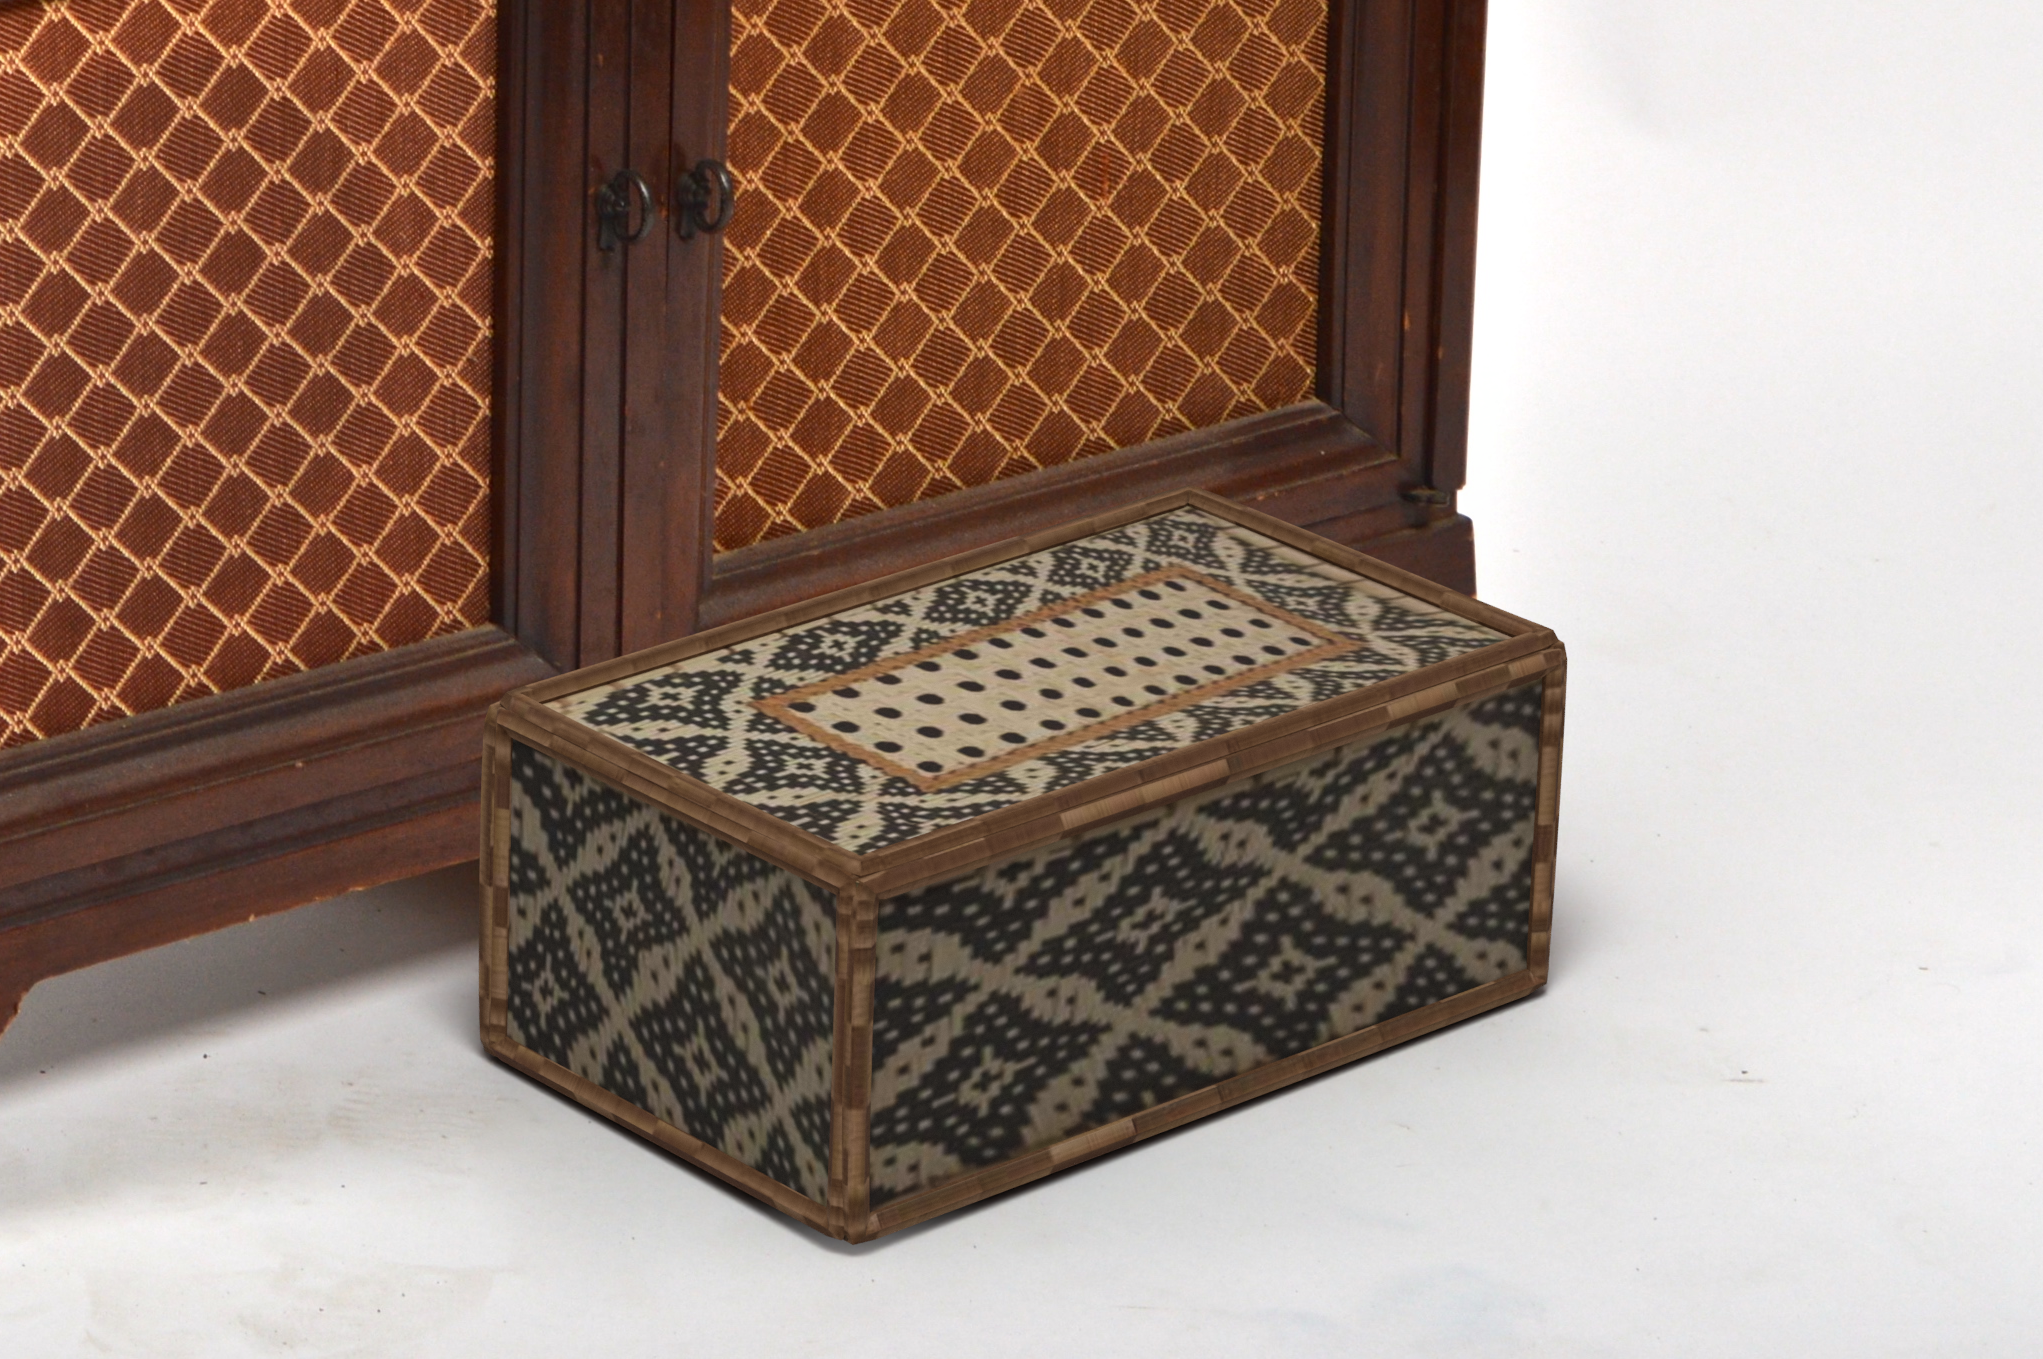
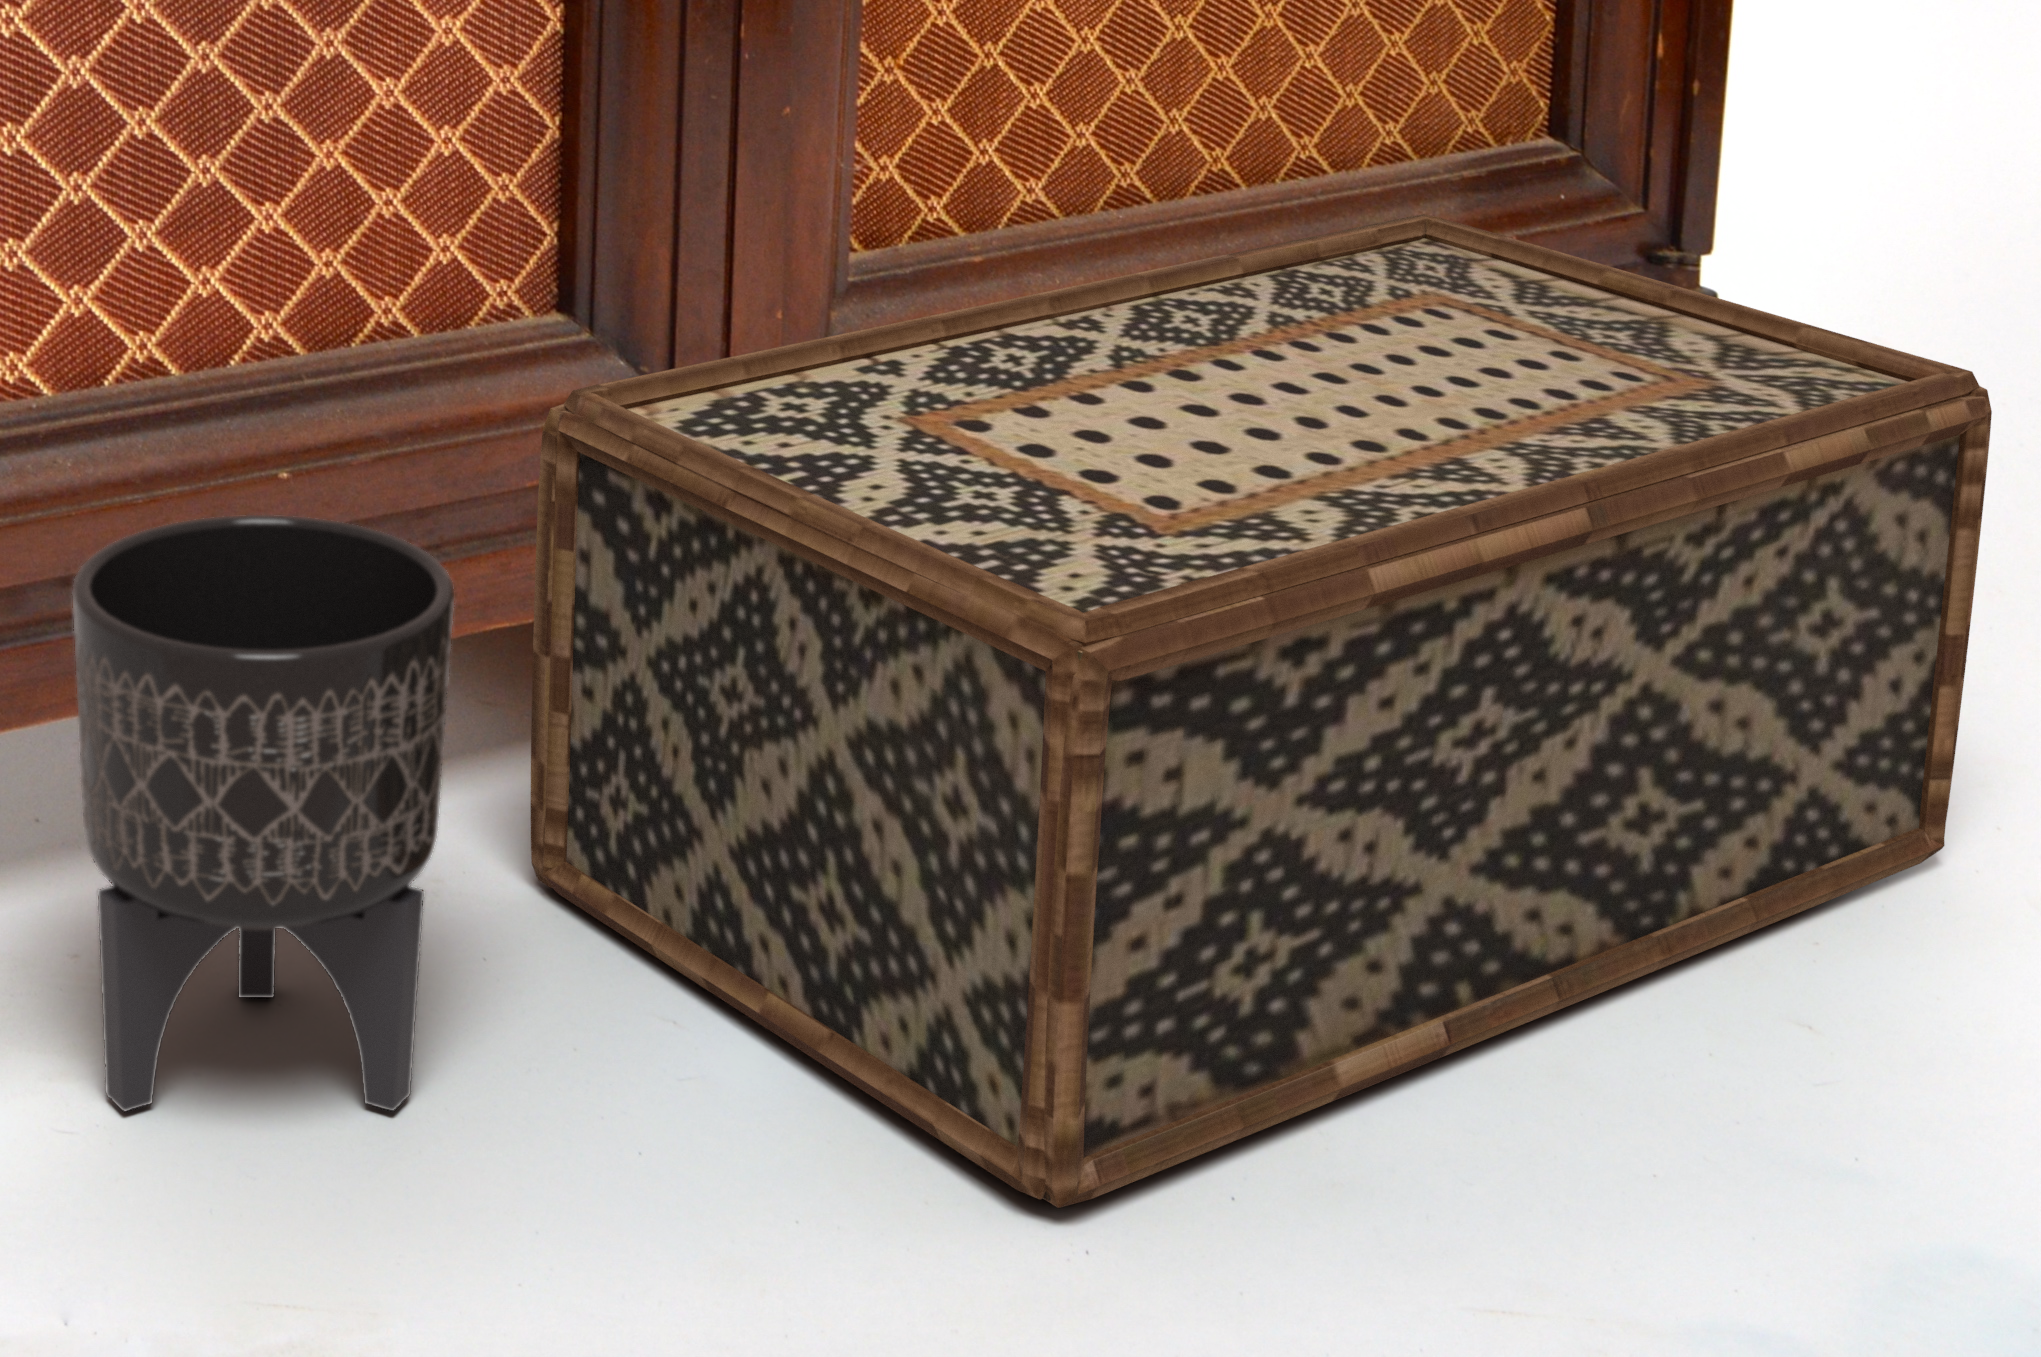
planter: none [171,799,436,1216] -> present [73,515,454,1111]

